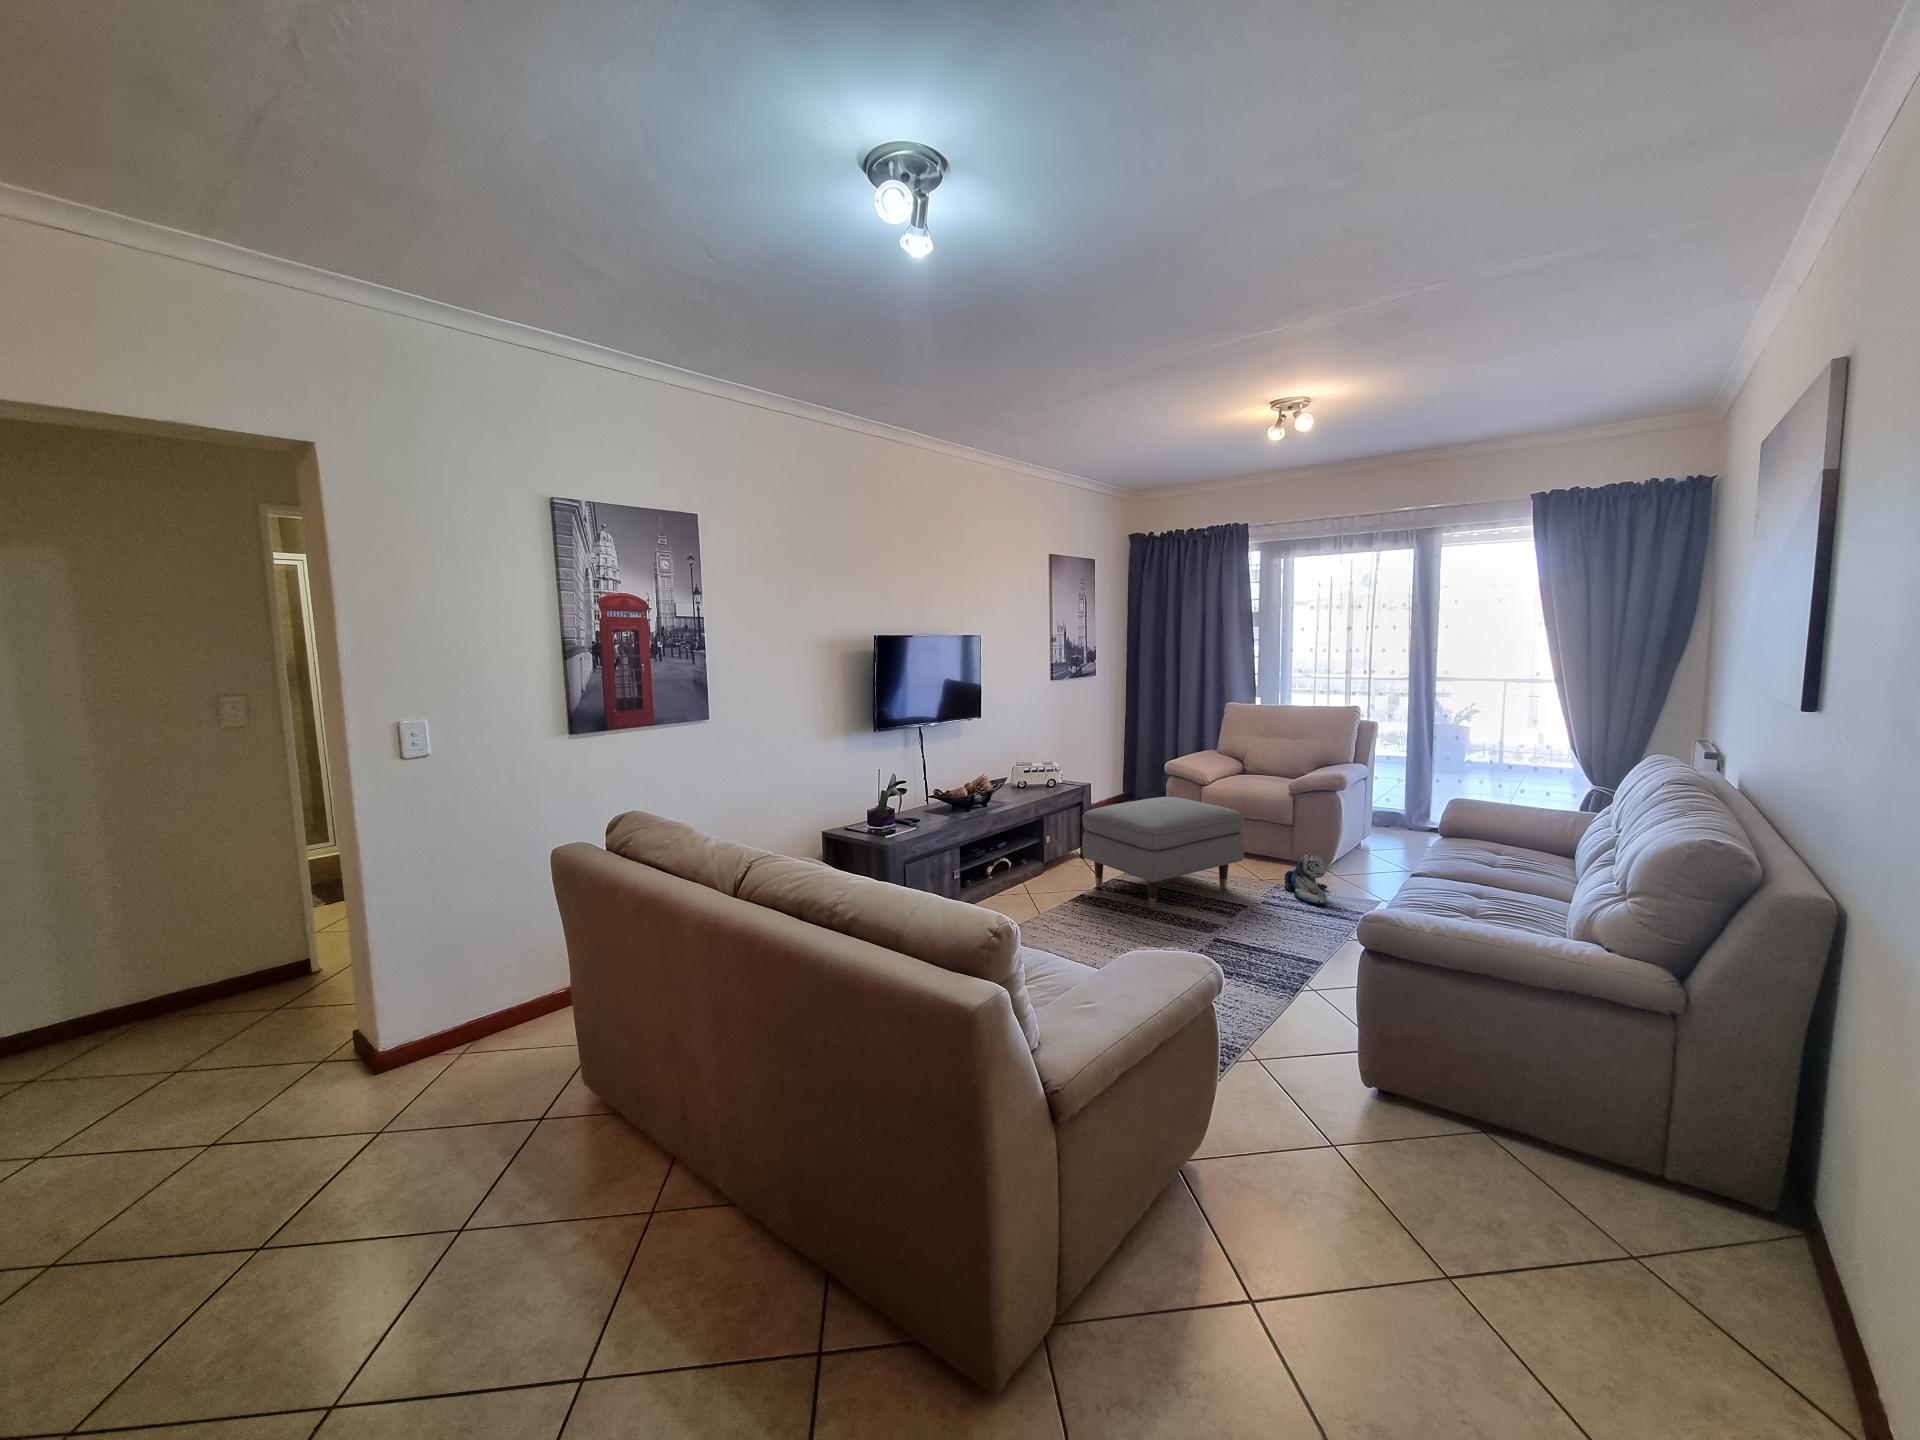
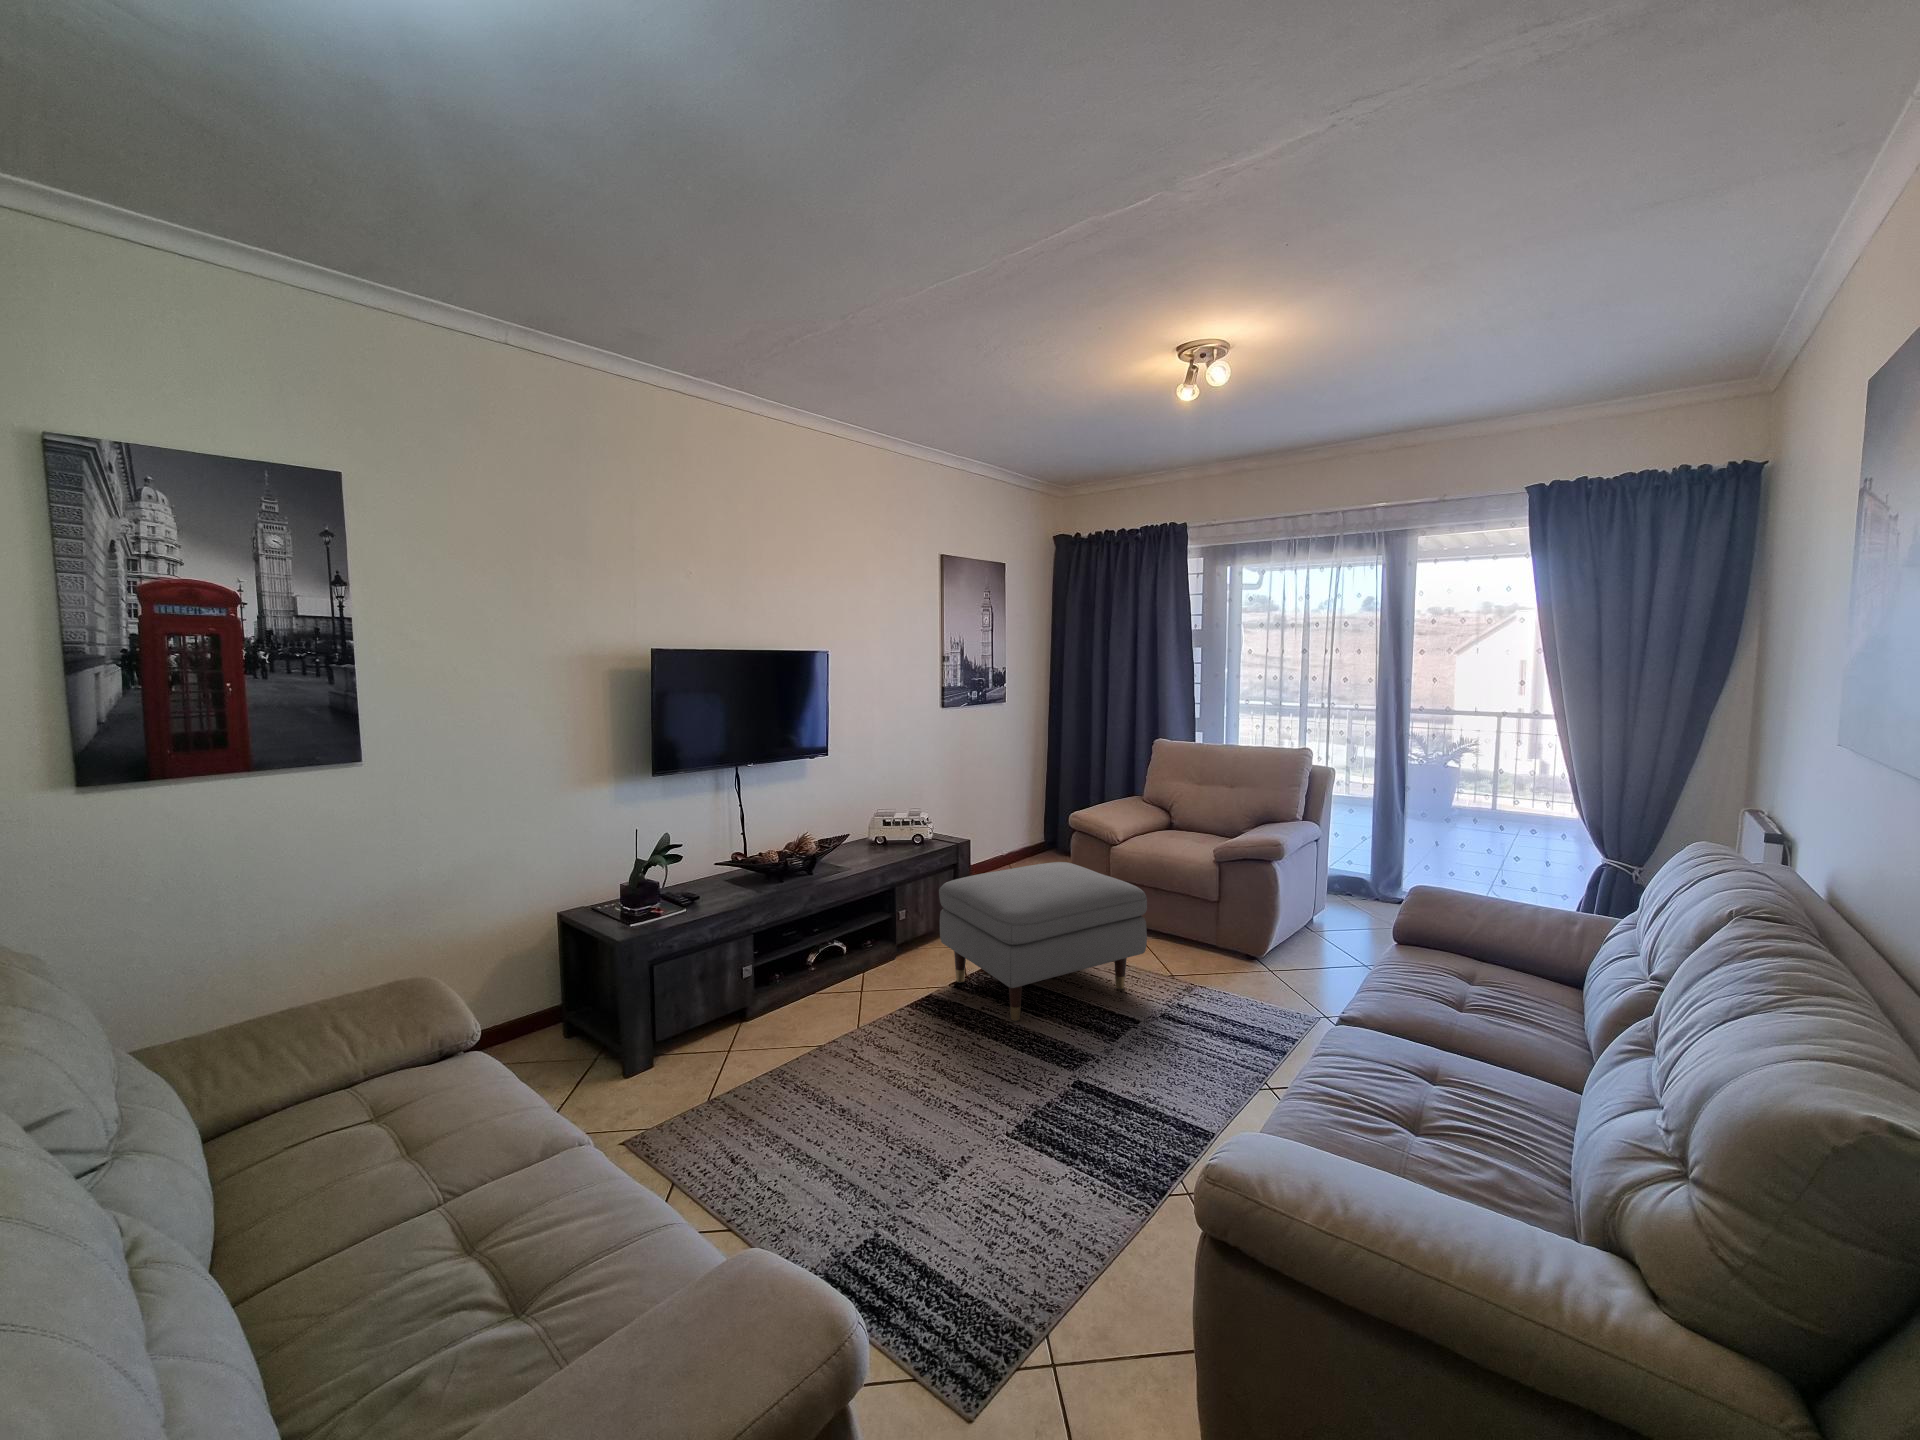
plush toy: present [1284,855,1327,905] -> none [1199,950,1255,1021]

